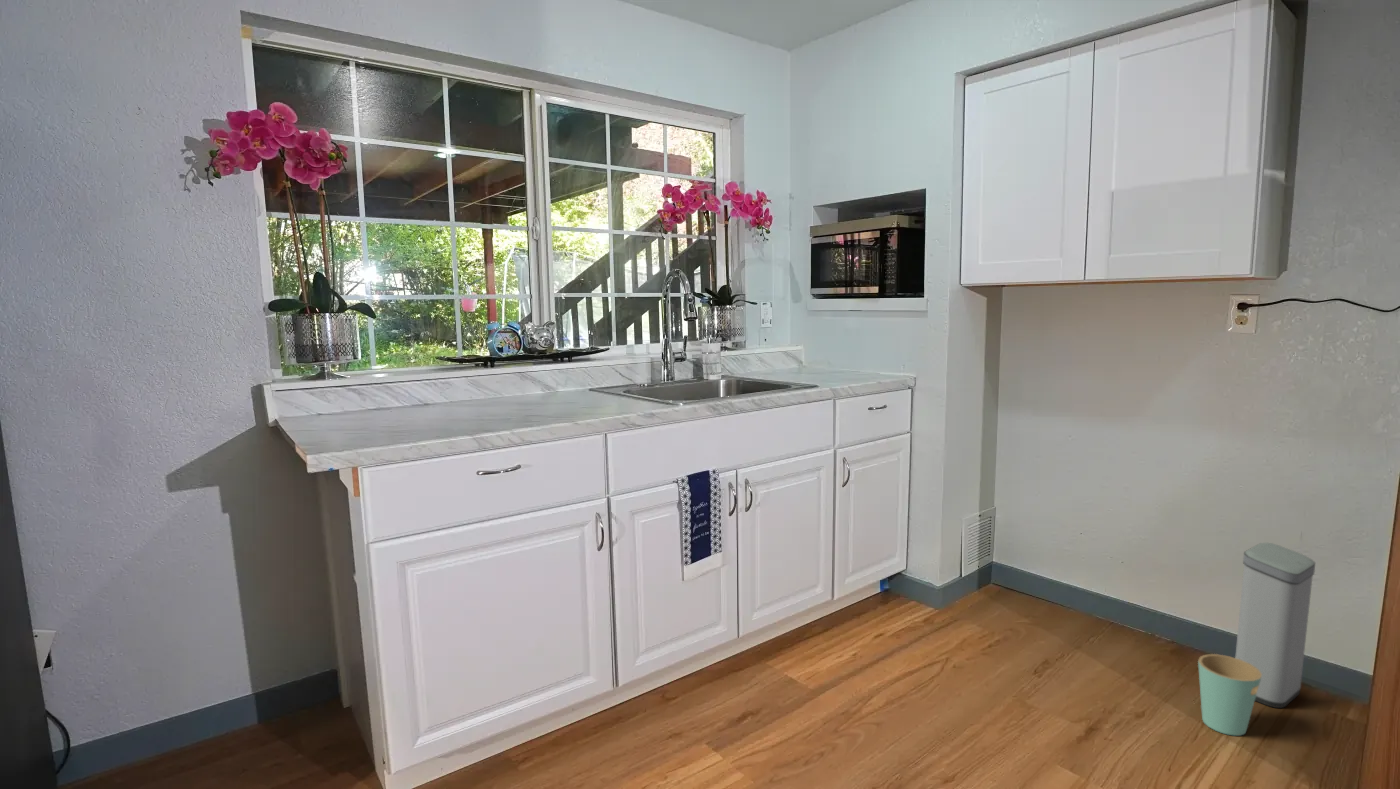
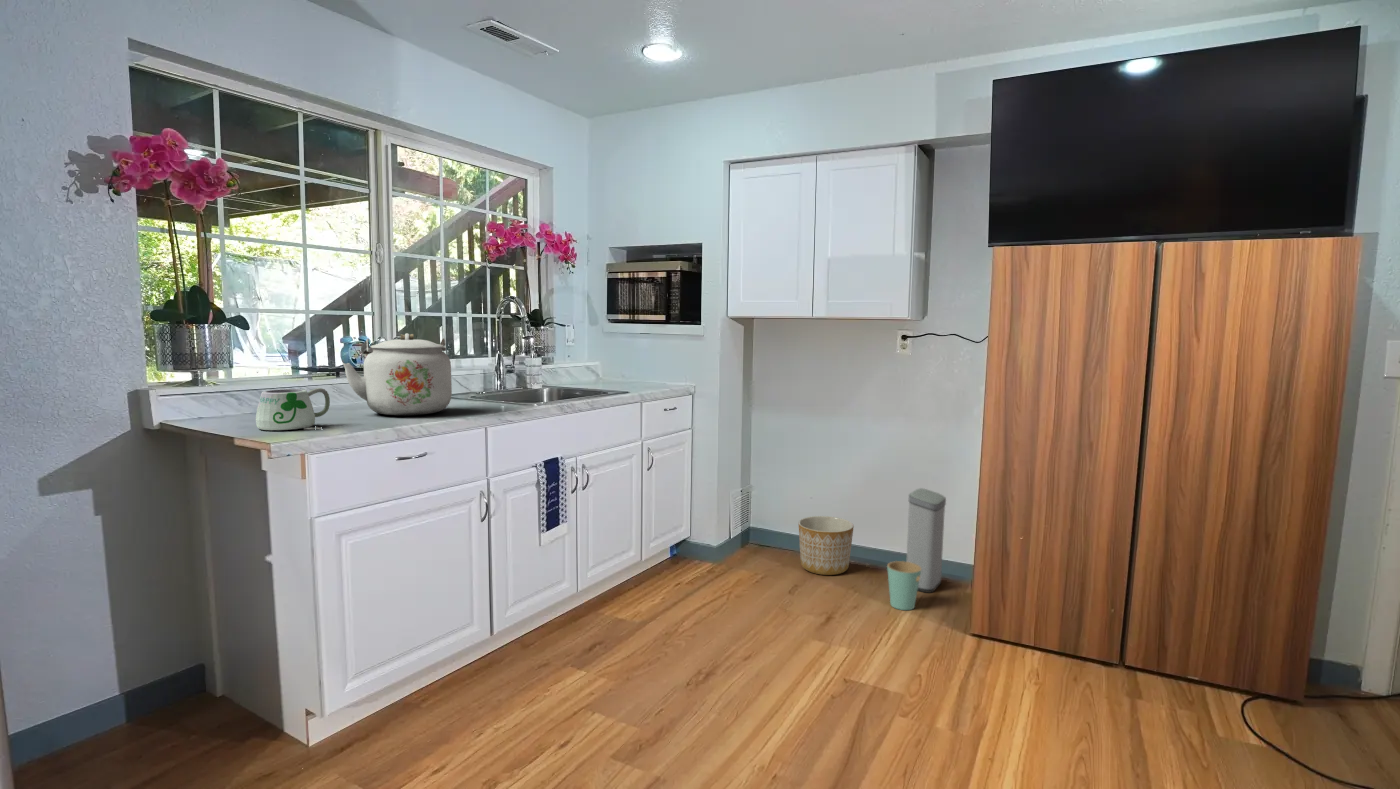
kettle: none [446,320,569,418] -> present [343,333,452,416]
mug: none [331,387,414,437] -> present [256,388,330,430]
planter: none [1058,562,1147,651] -> present [798,516,854,575]

